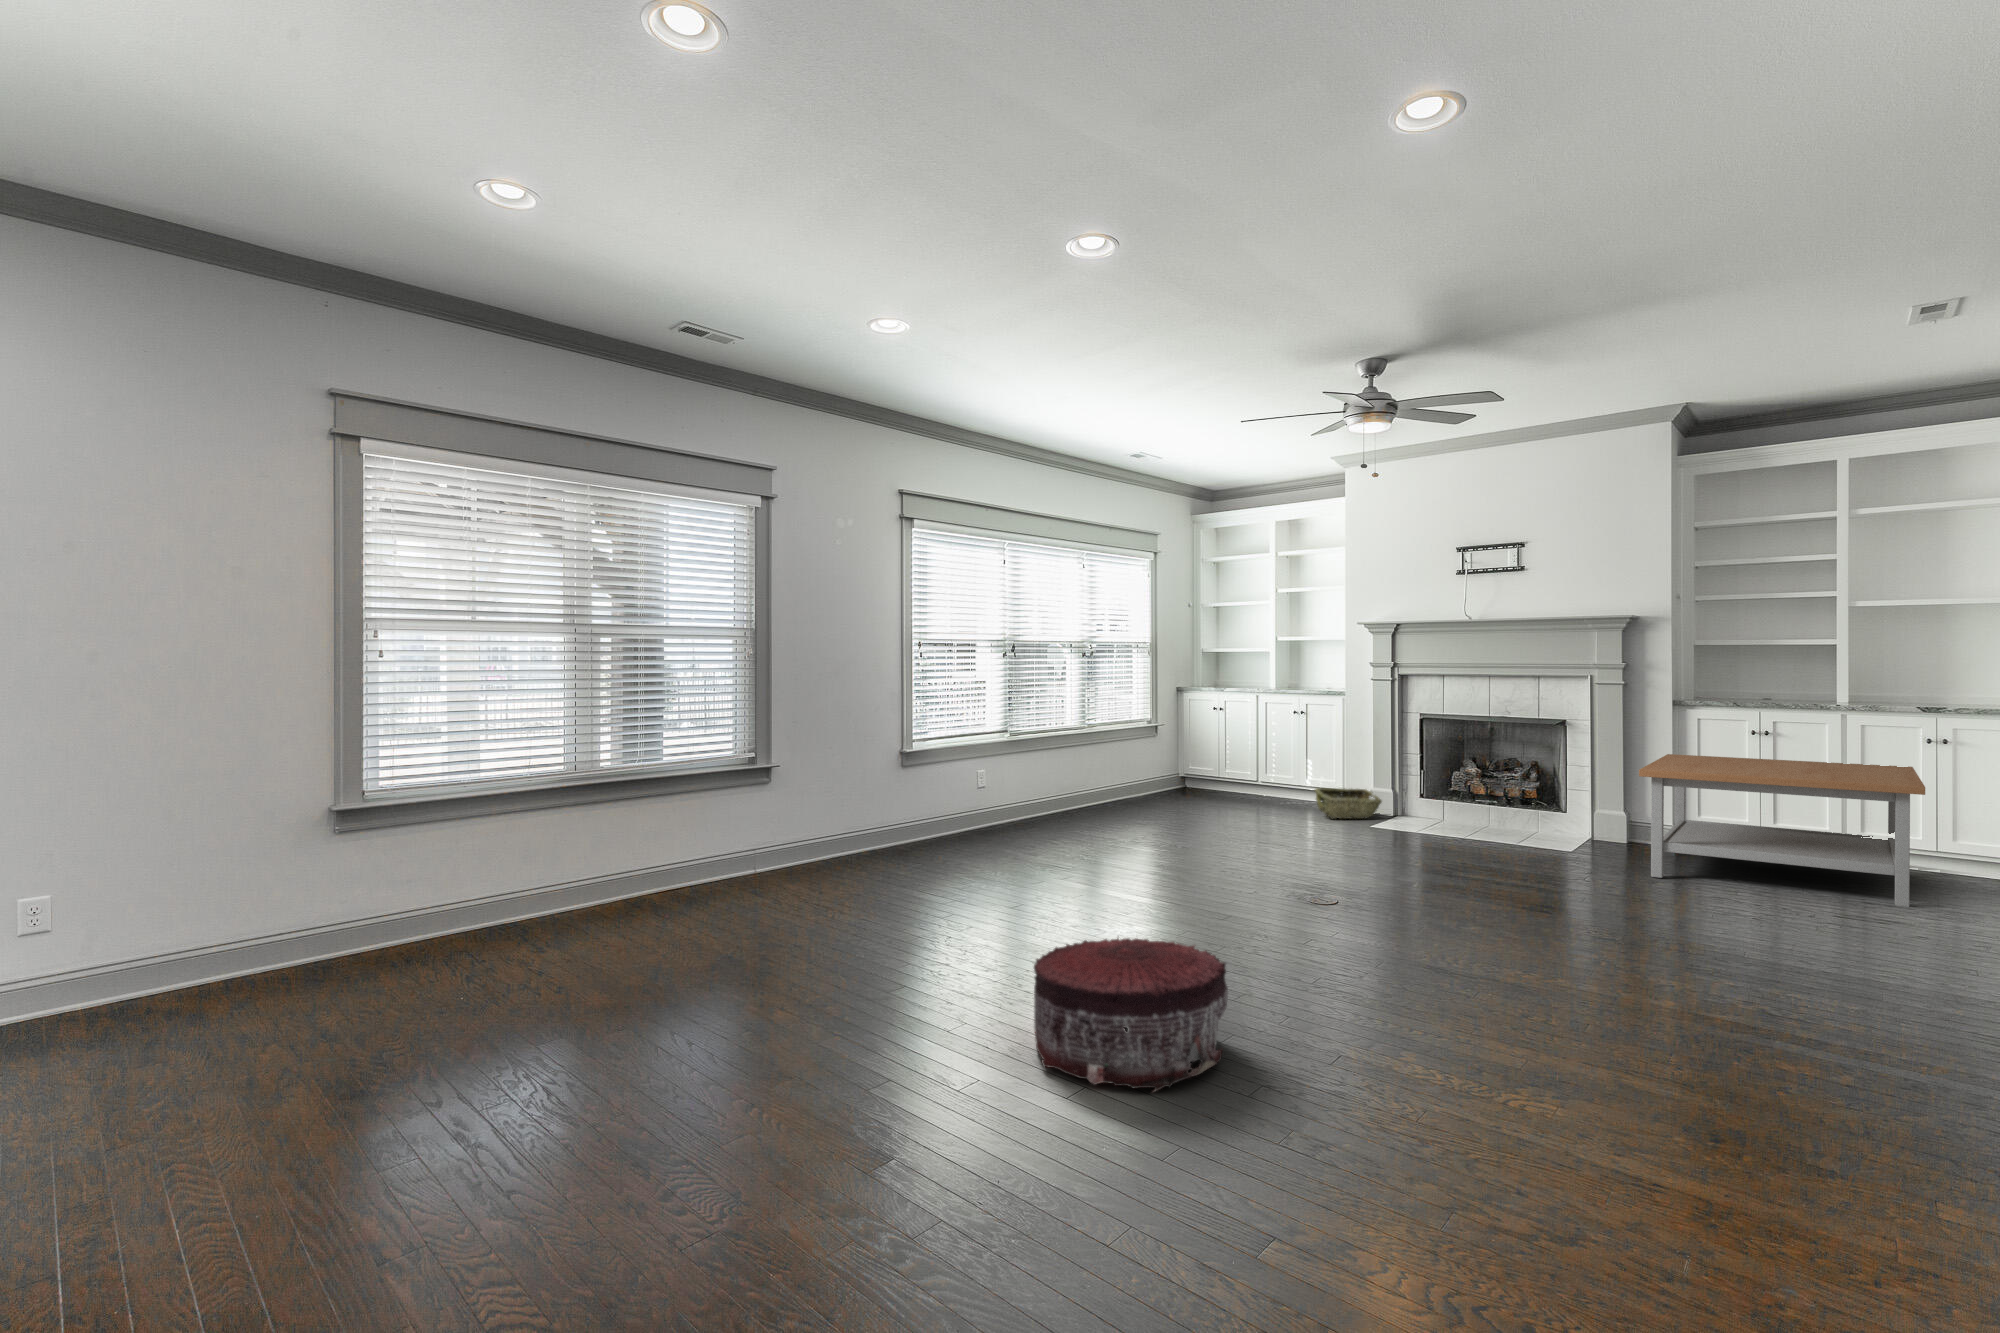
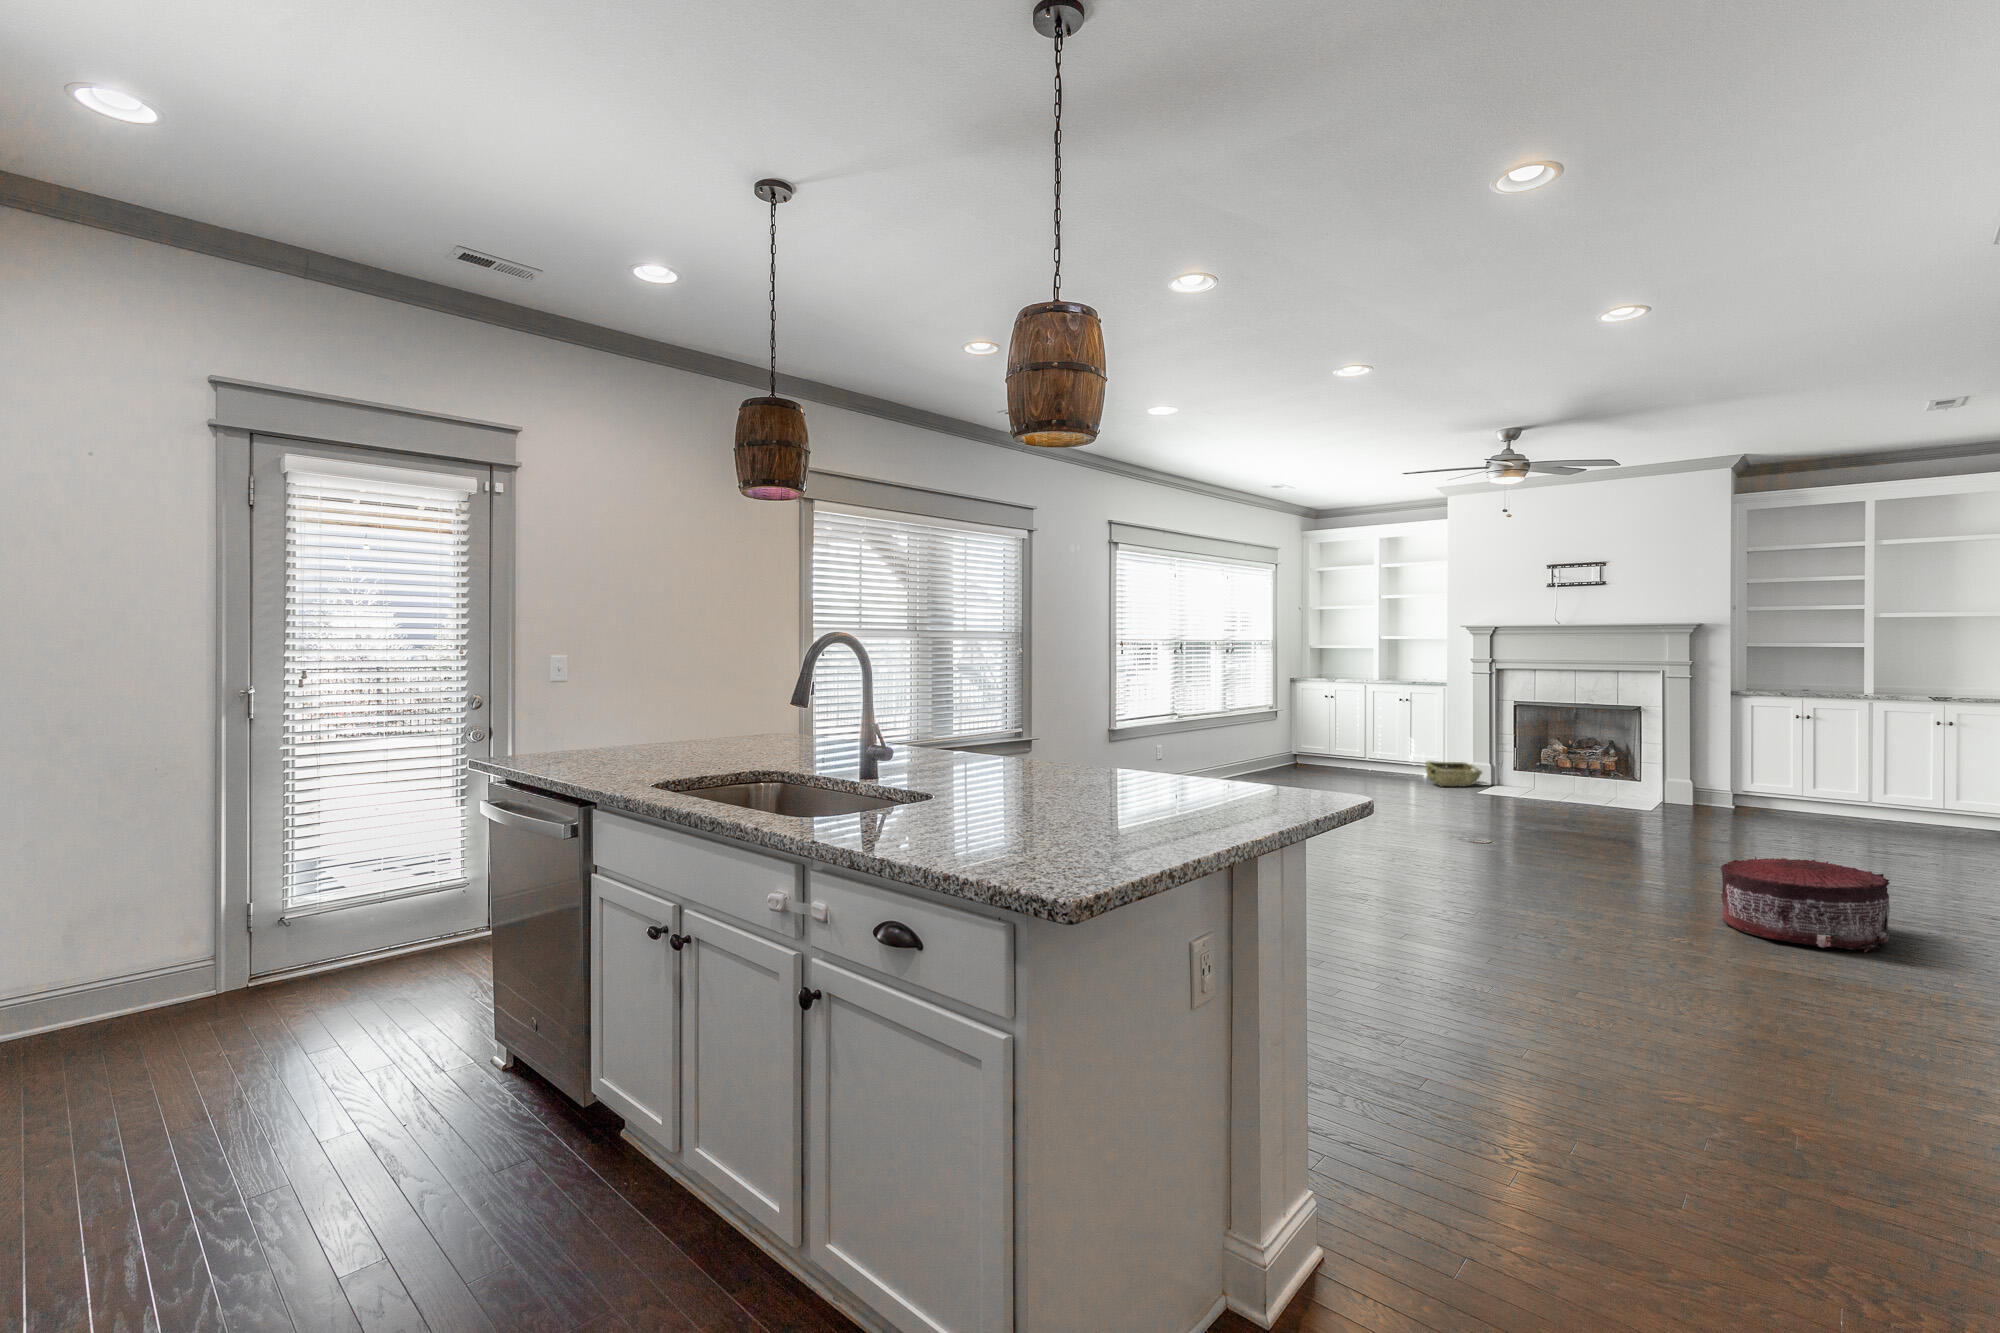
coffee table: present [1639,754,1925,907] -> none [1715,734,1941,848]
pouf: present [1034,938,1228,1092] -> present [1721,857,1890,952]

